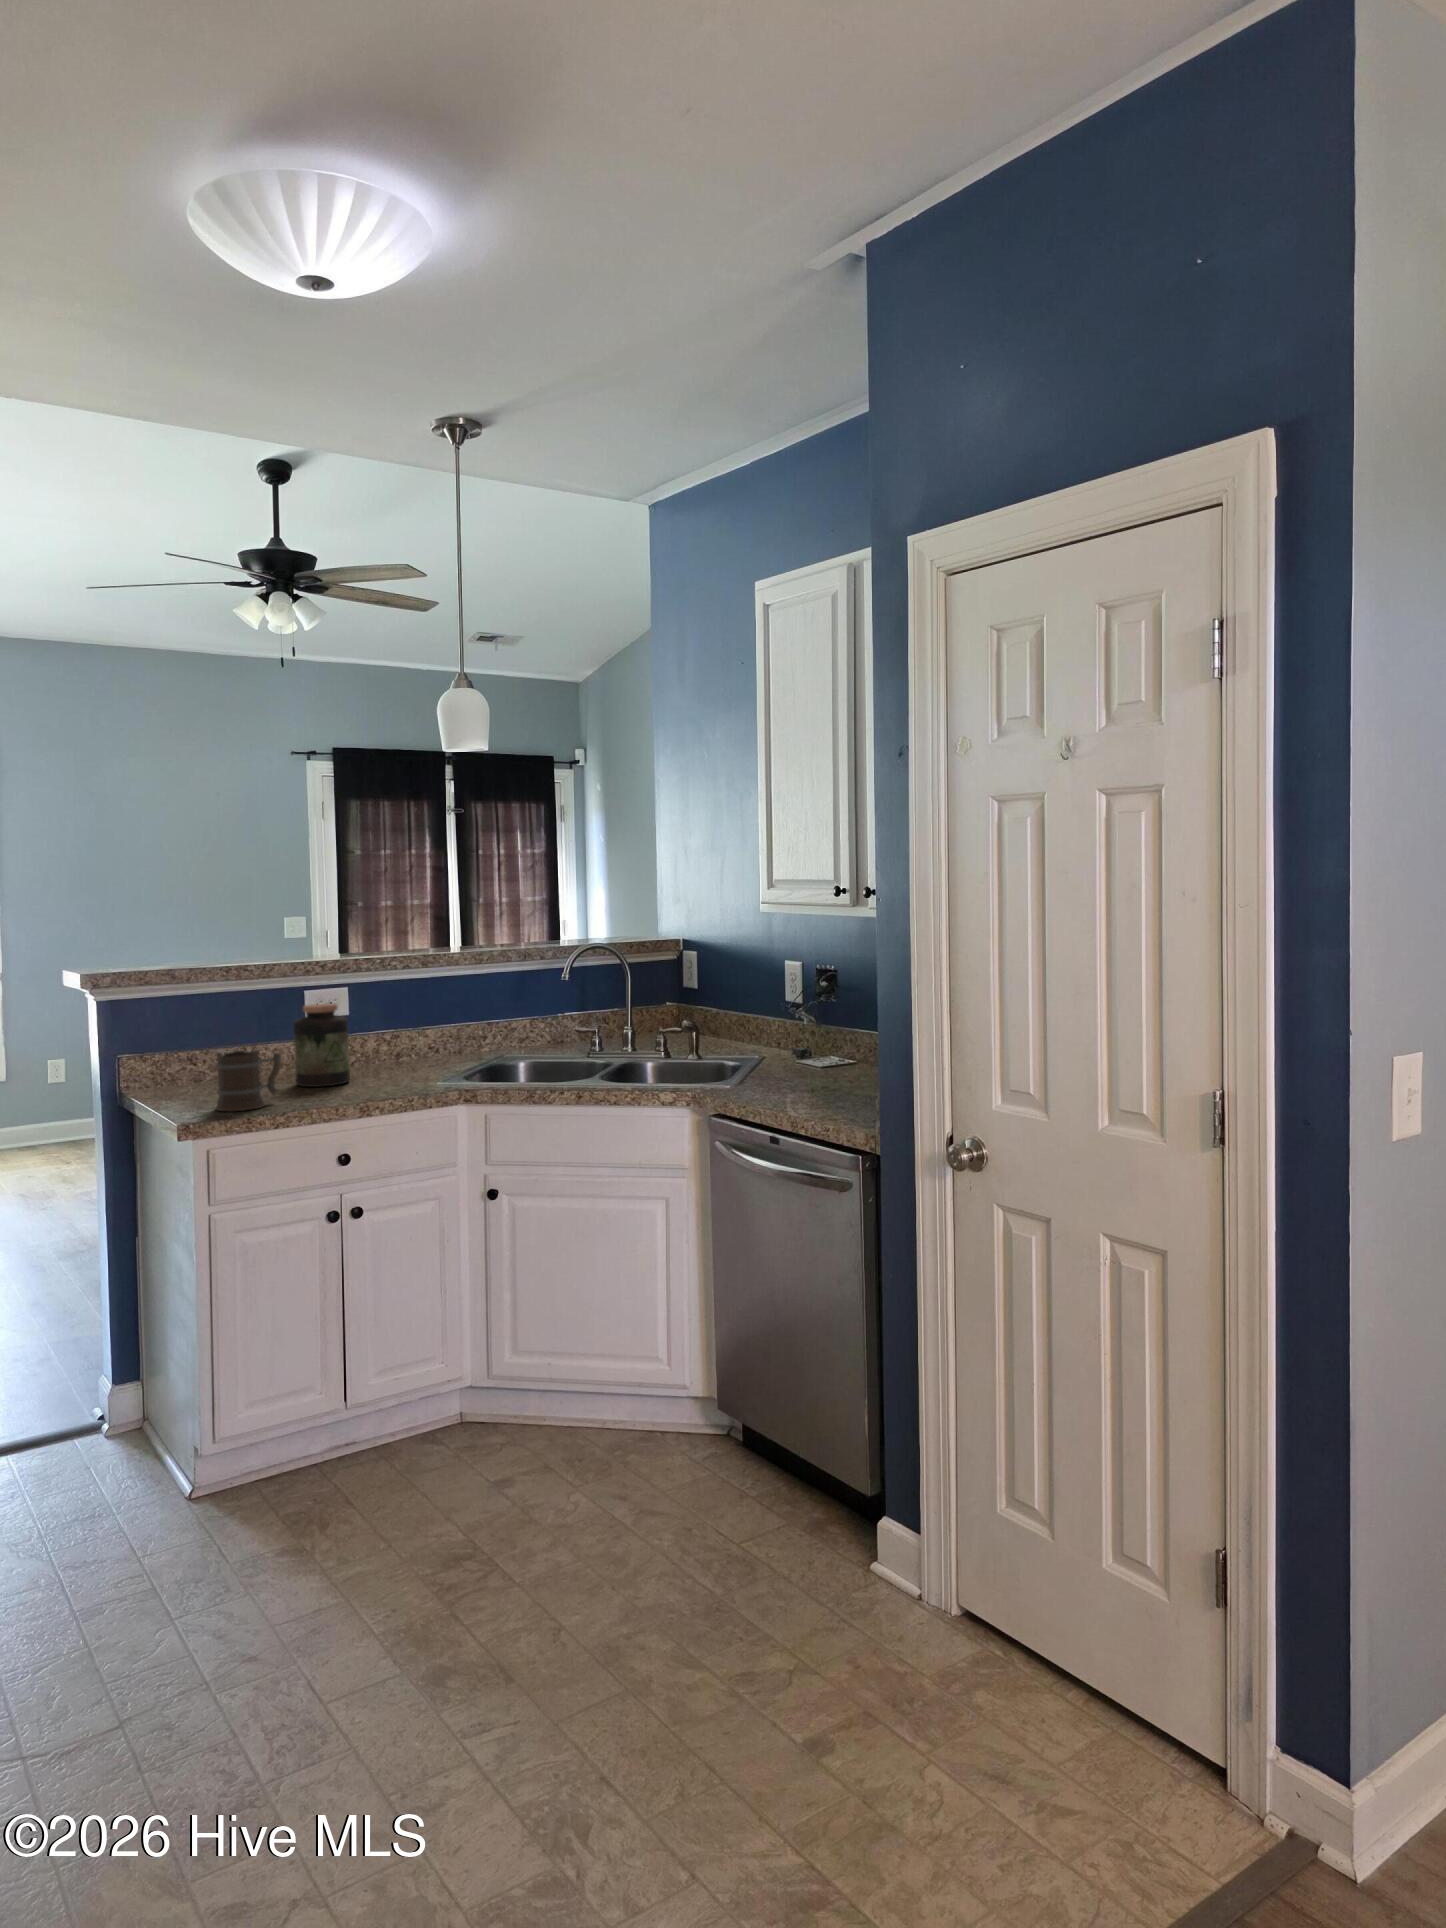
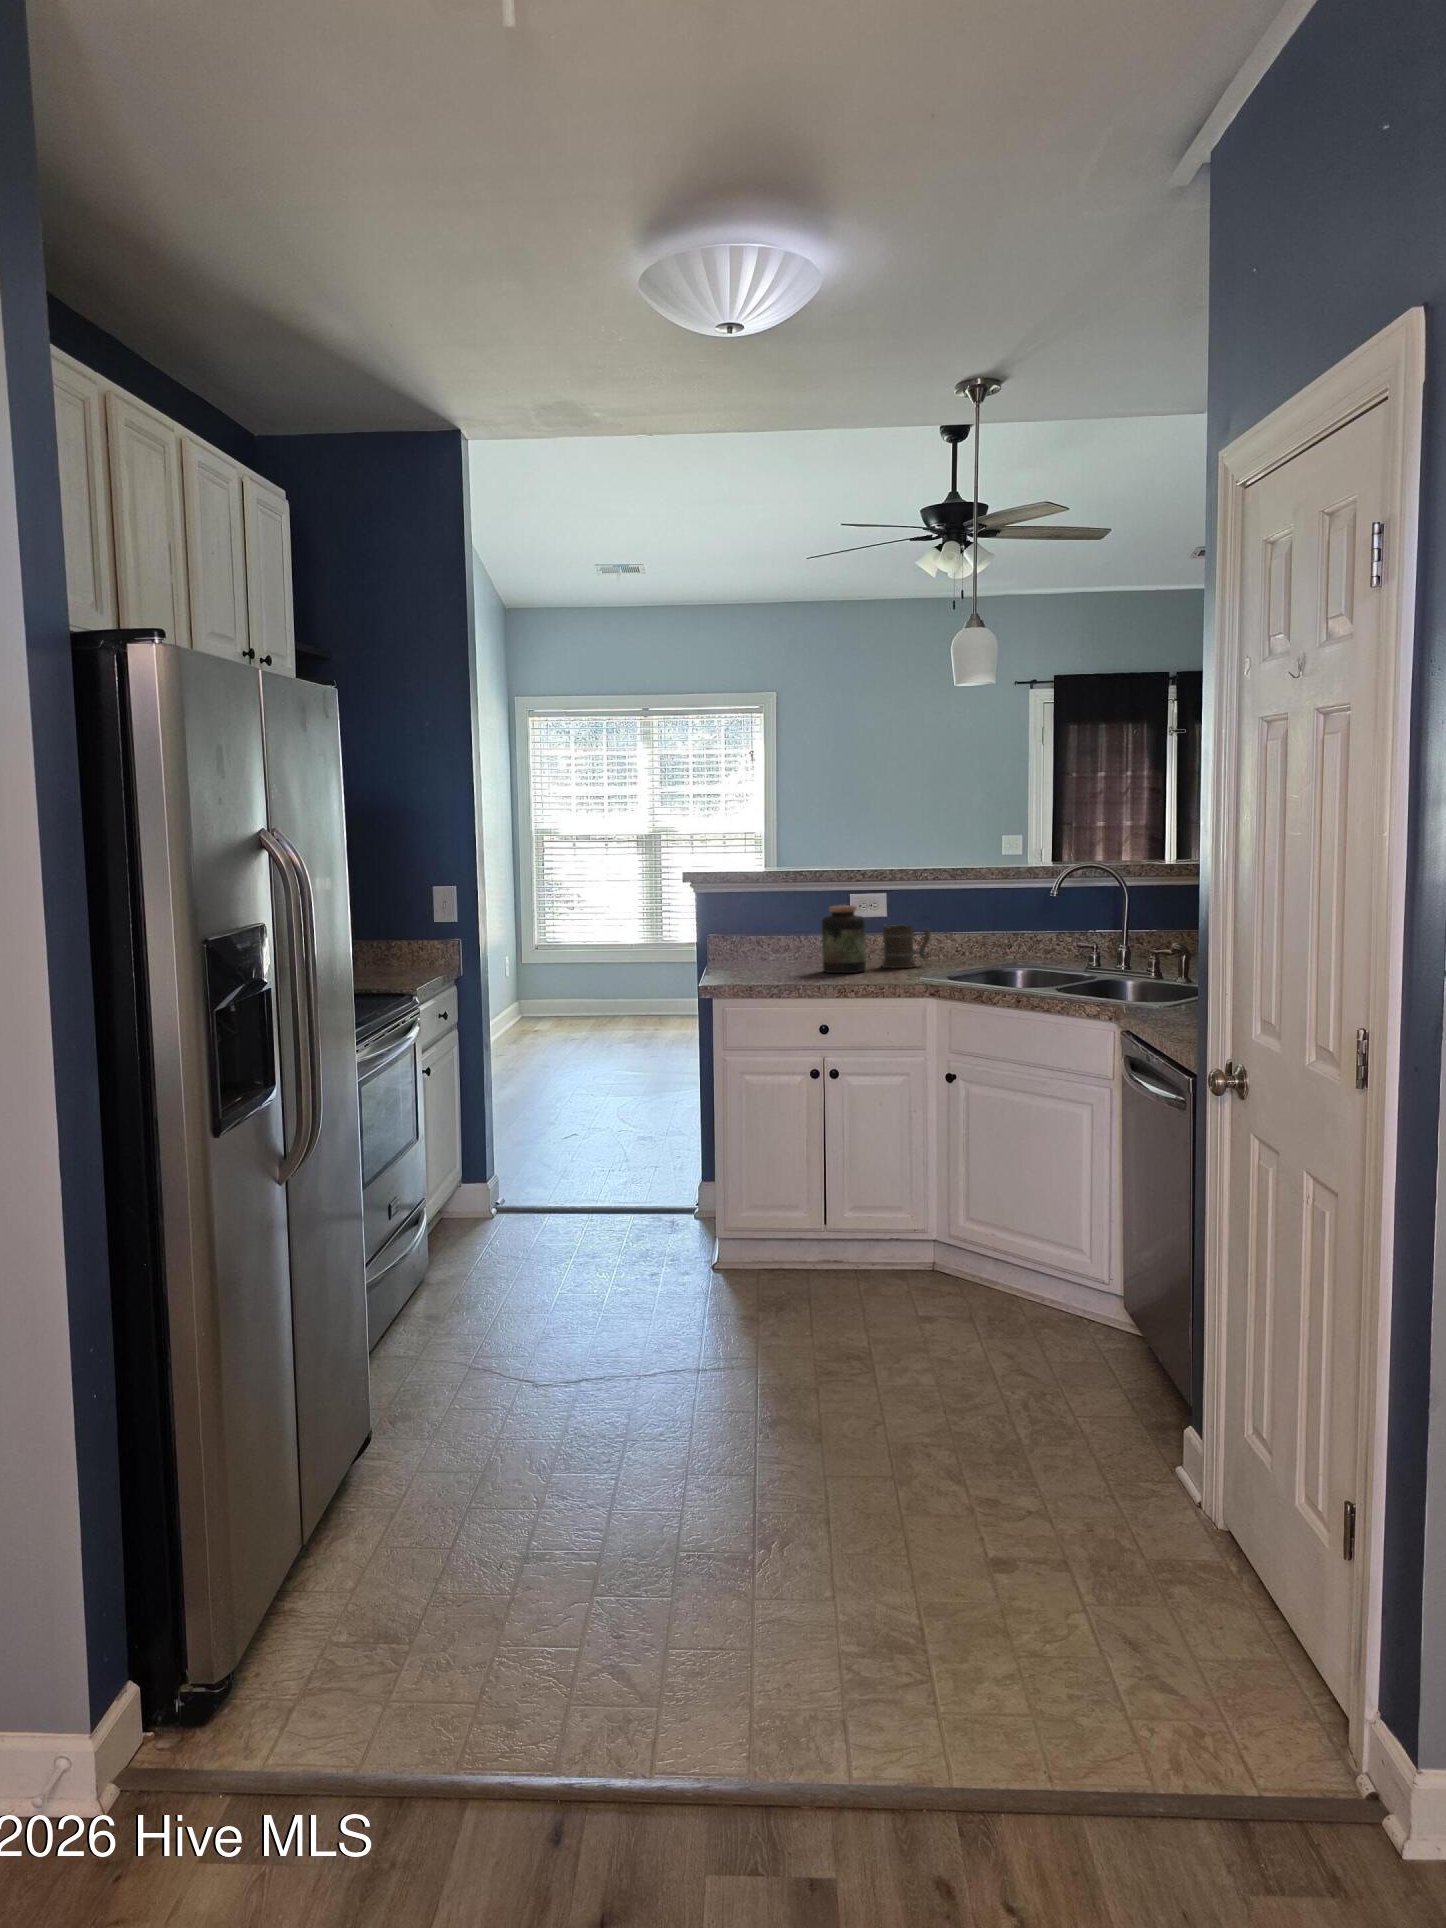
mug: present [216,1049,281,1111] -> present [882,925,930,968]

